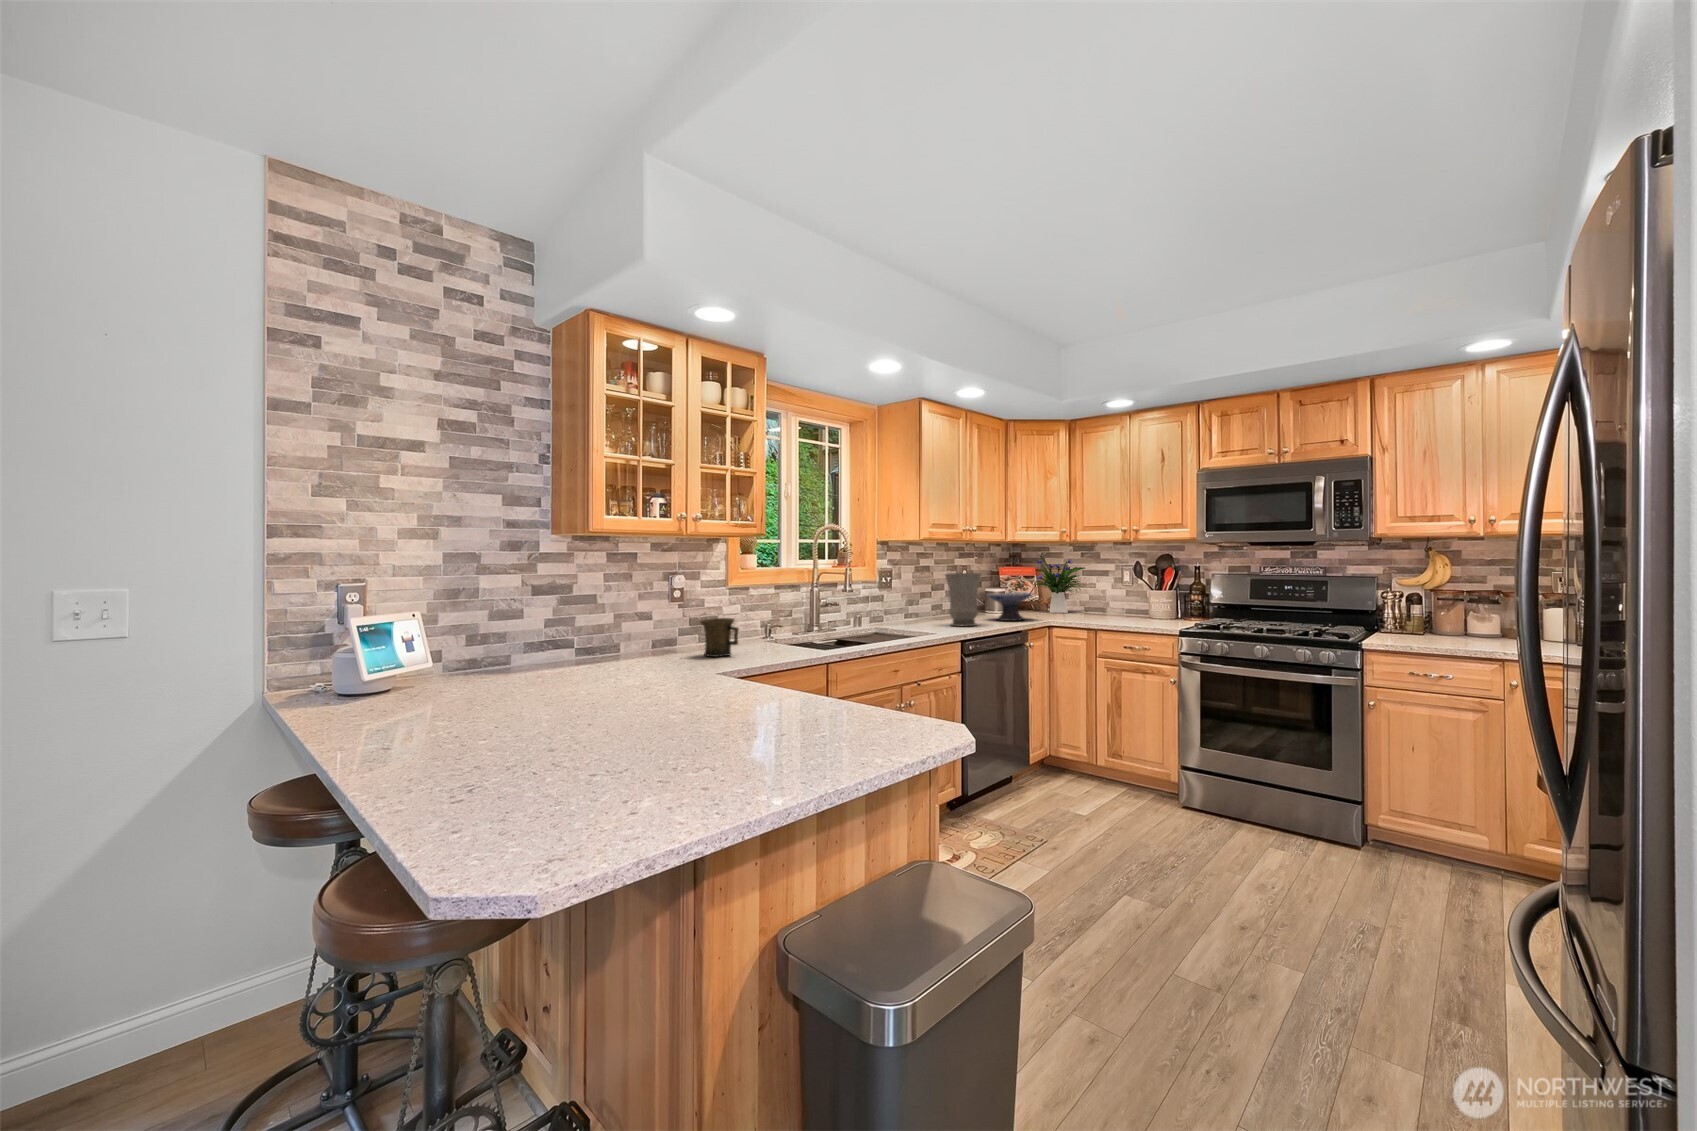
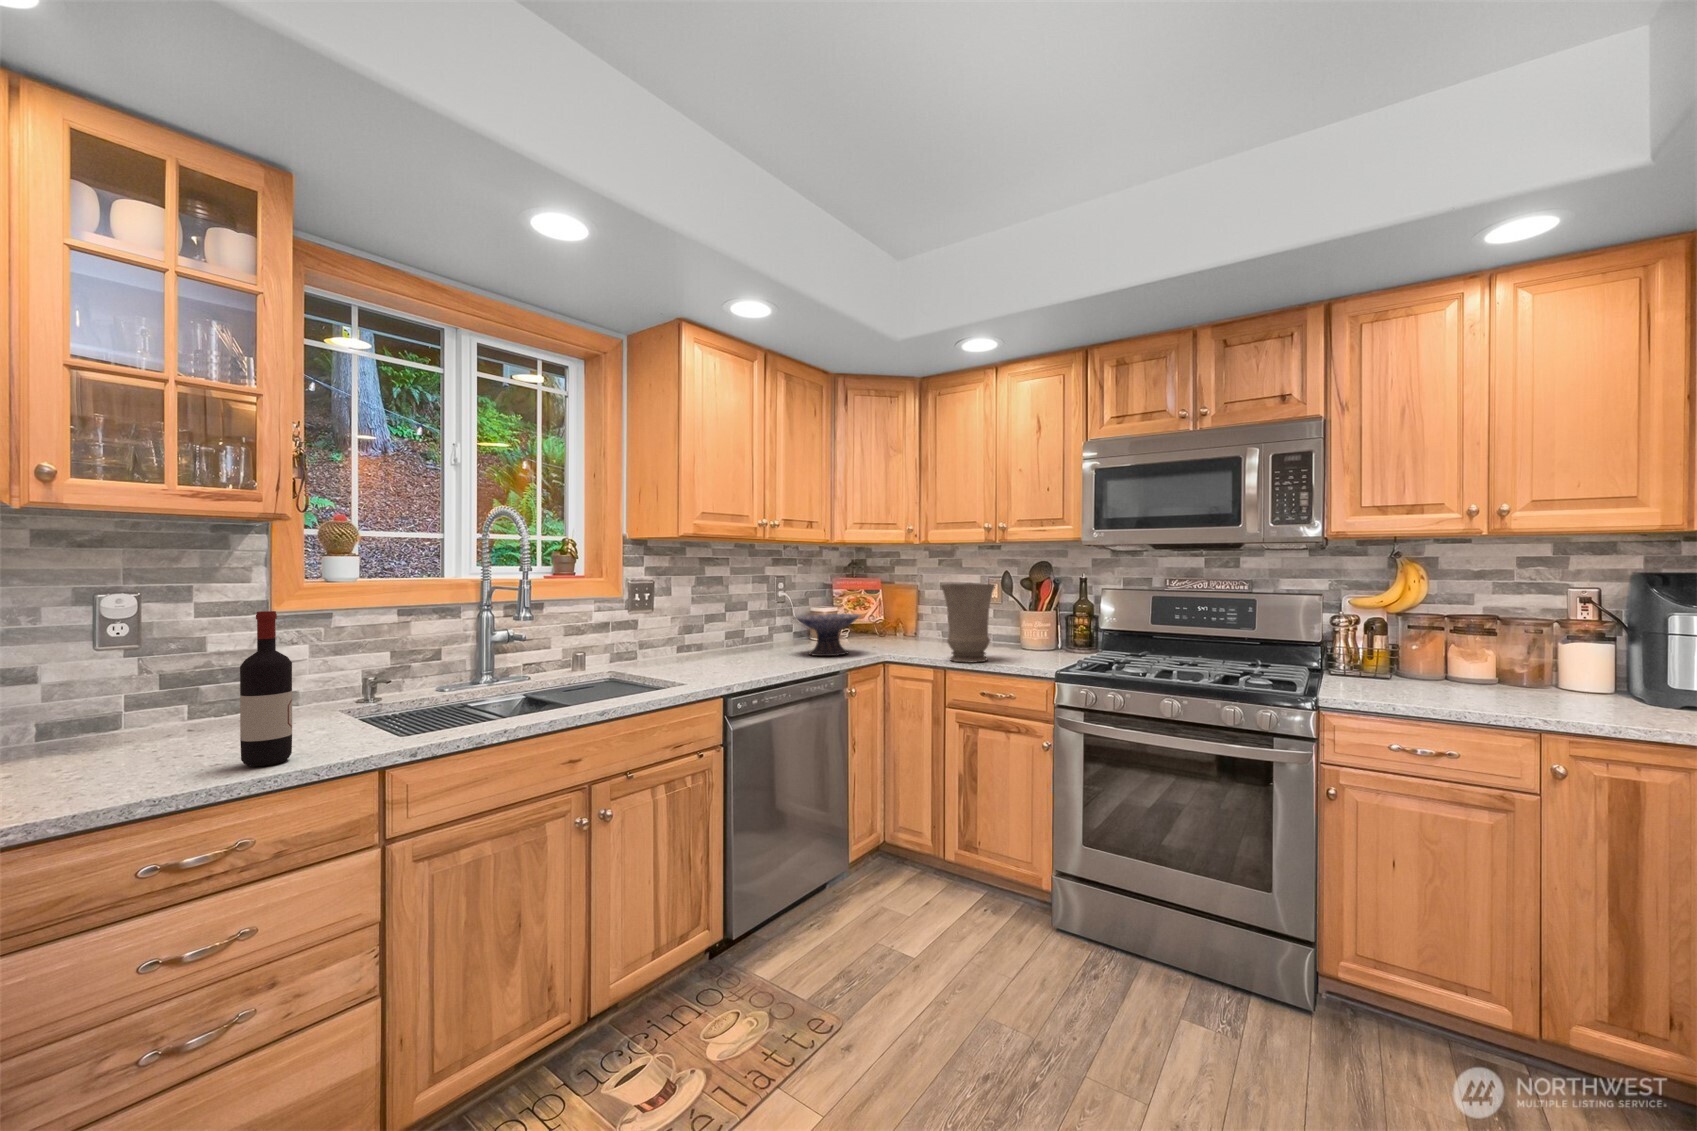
flower arrangement: present [1034,555,1085,613] -> none [871,561,944,640]
vase: present [945,573,981,626] -> present [941,584,995,662]
wine bottle: none [774,583,794,658] -> present [240,611,292,767]
mug: present [700,618,739,657] -> none [86,680,187,766]

